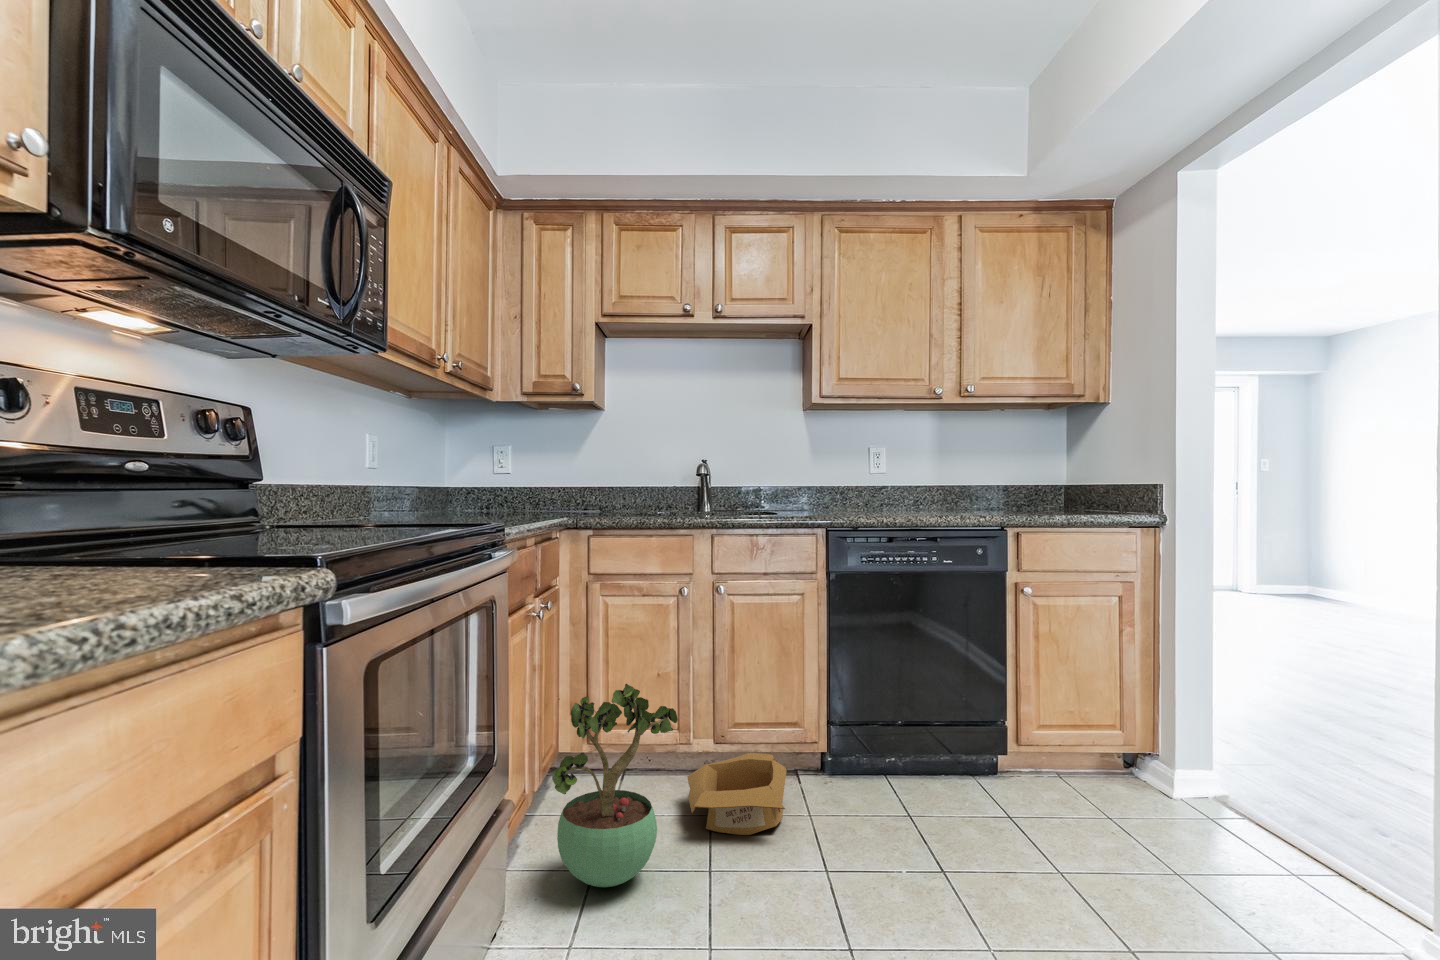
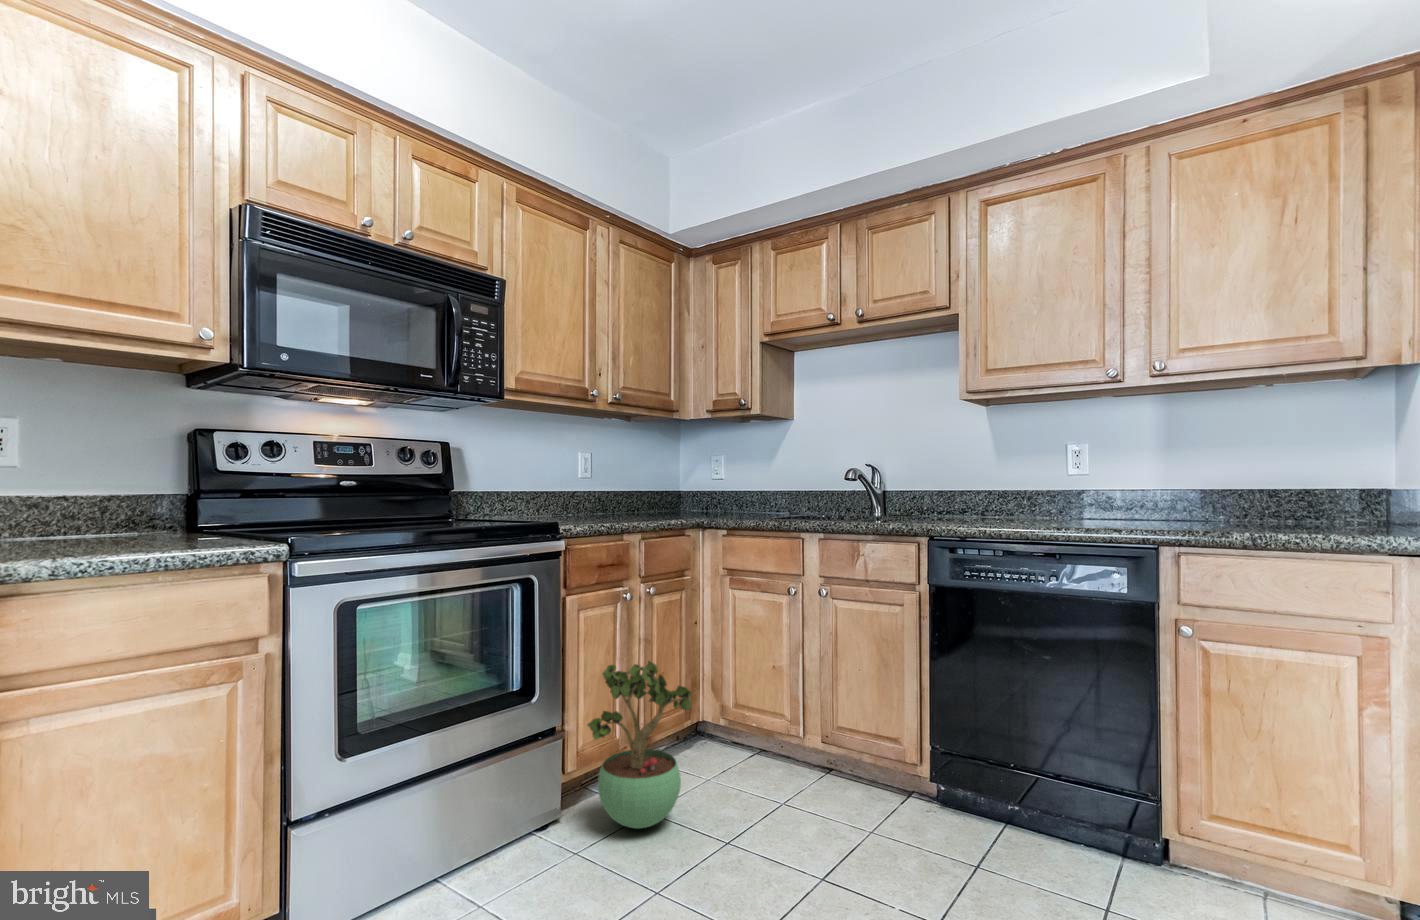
cardboard box: present [688,753,787,835] -> none [735,758,859,831]

